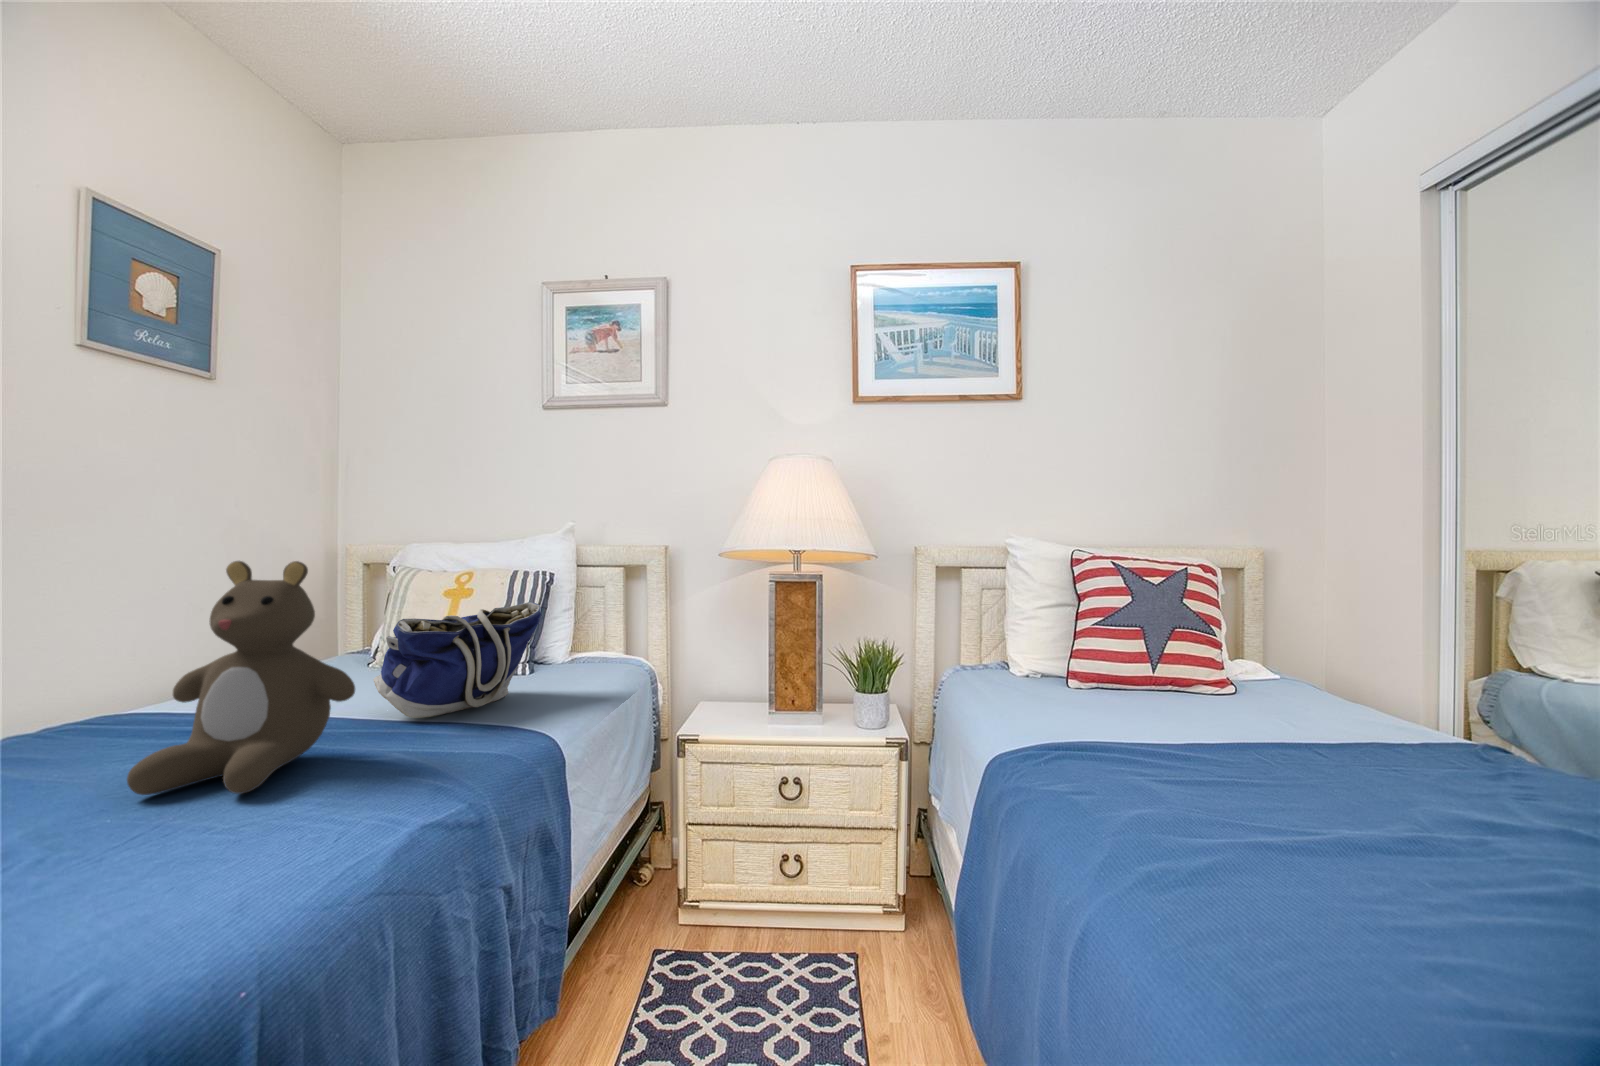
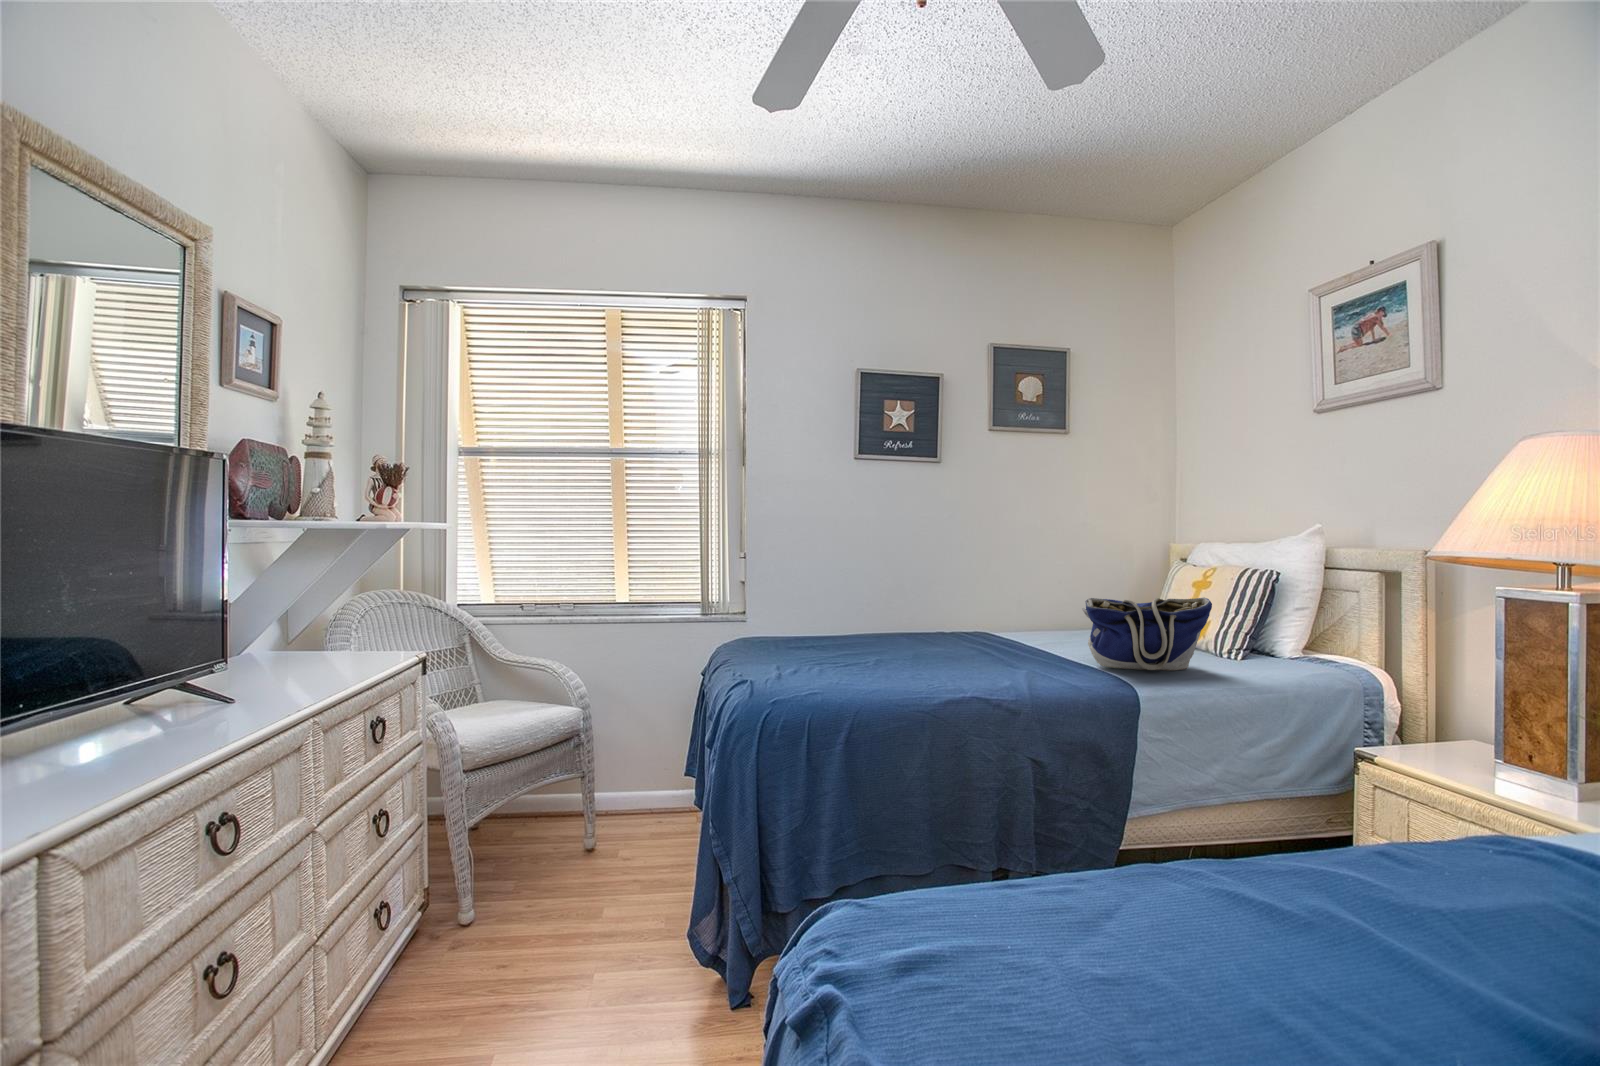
teddy bear: present [127,561,355,795] -> none [950,556,1040,674]

